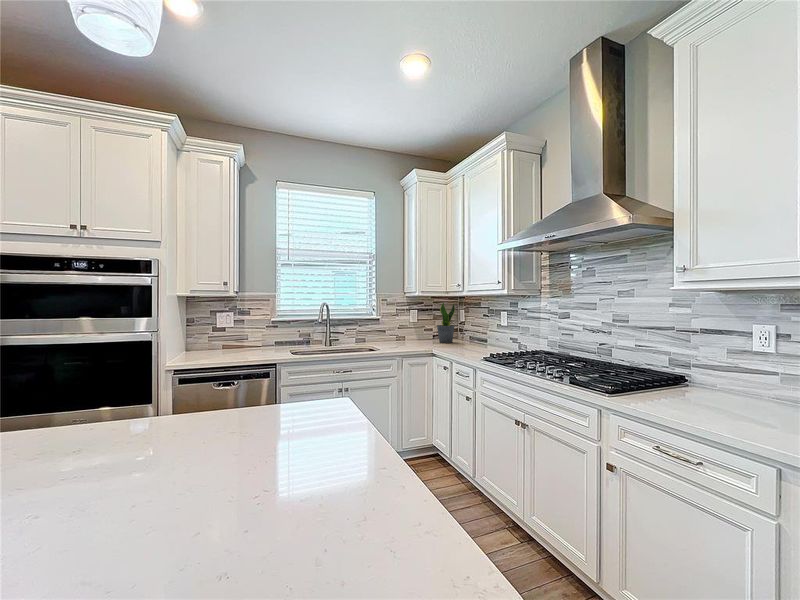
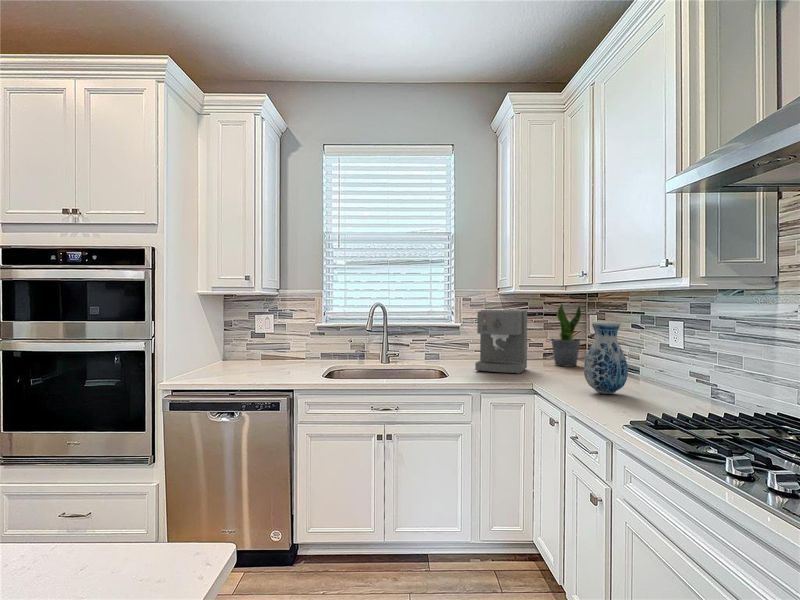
coffee maker: none [393,307,423,347] -> present [475,310,527,374]
vase: none [460,312,482,351] -> present [584,321,628,394]

